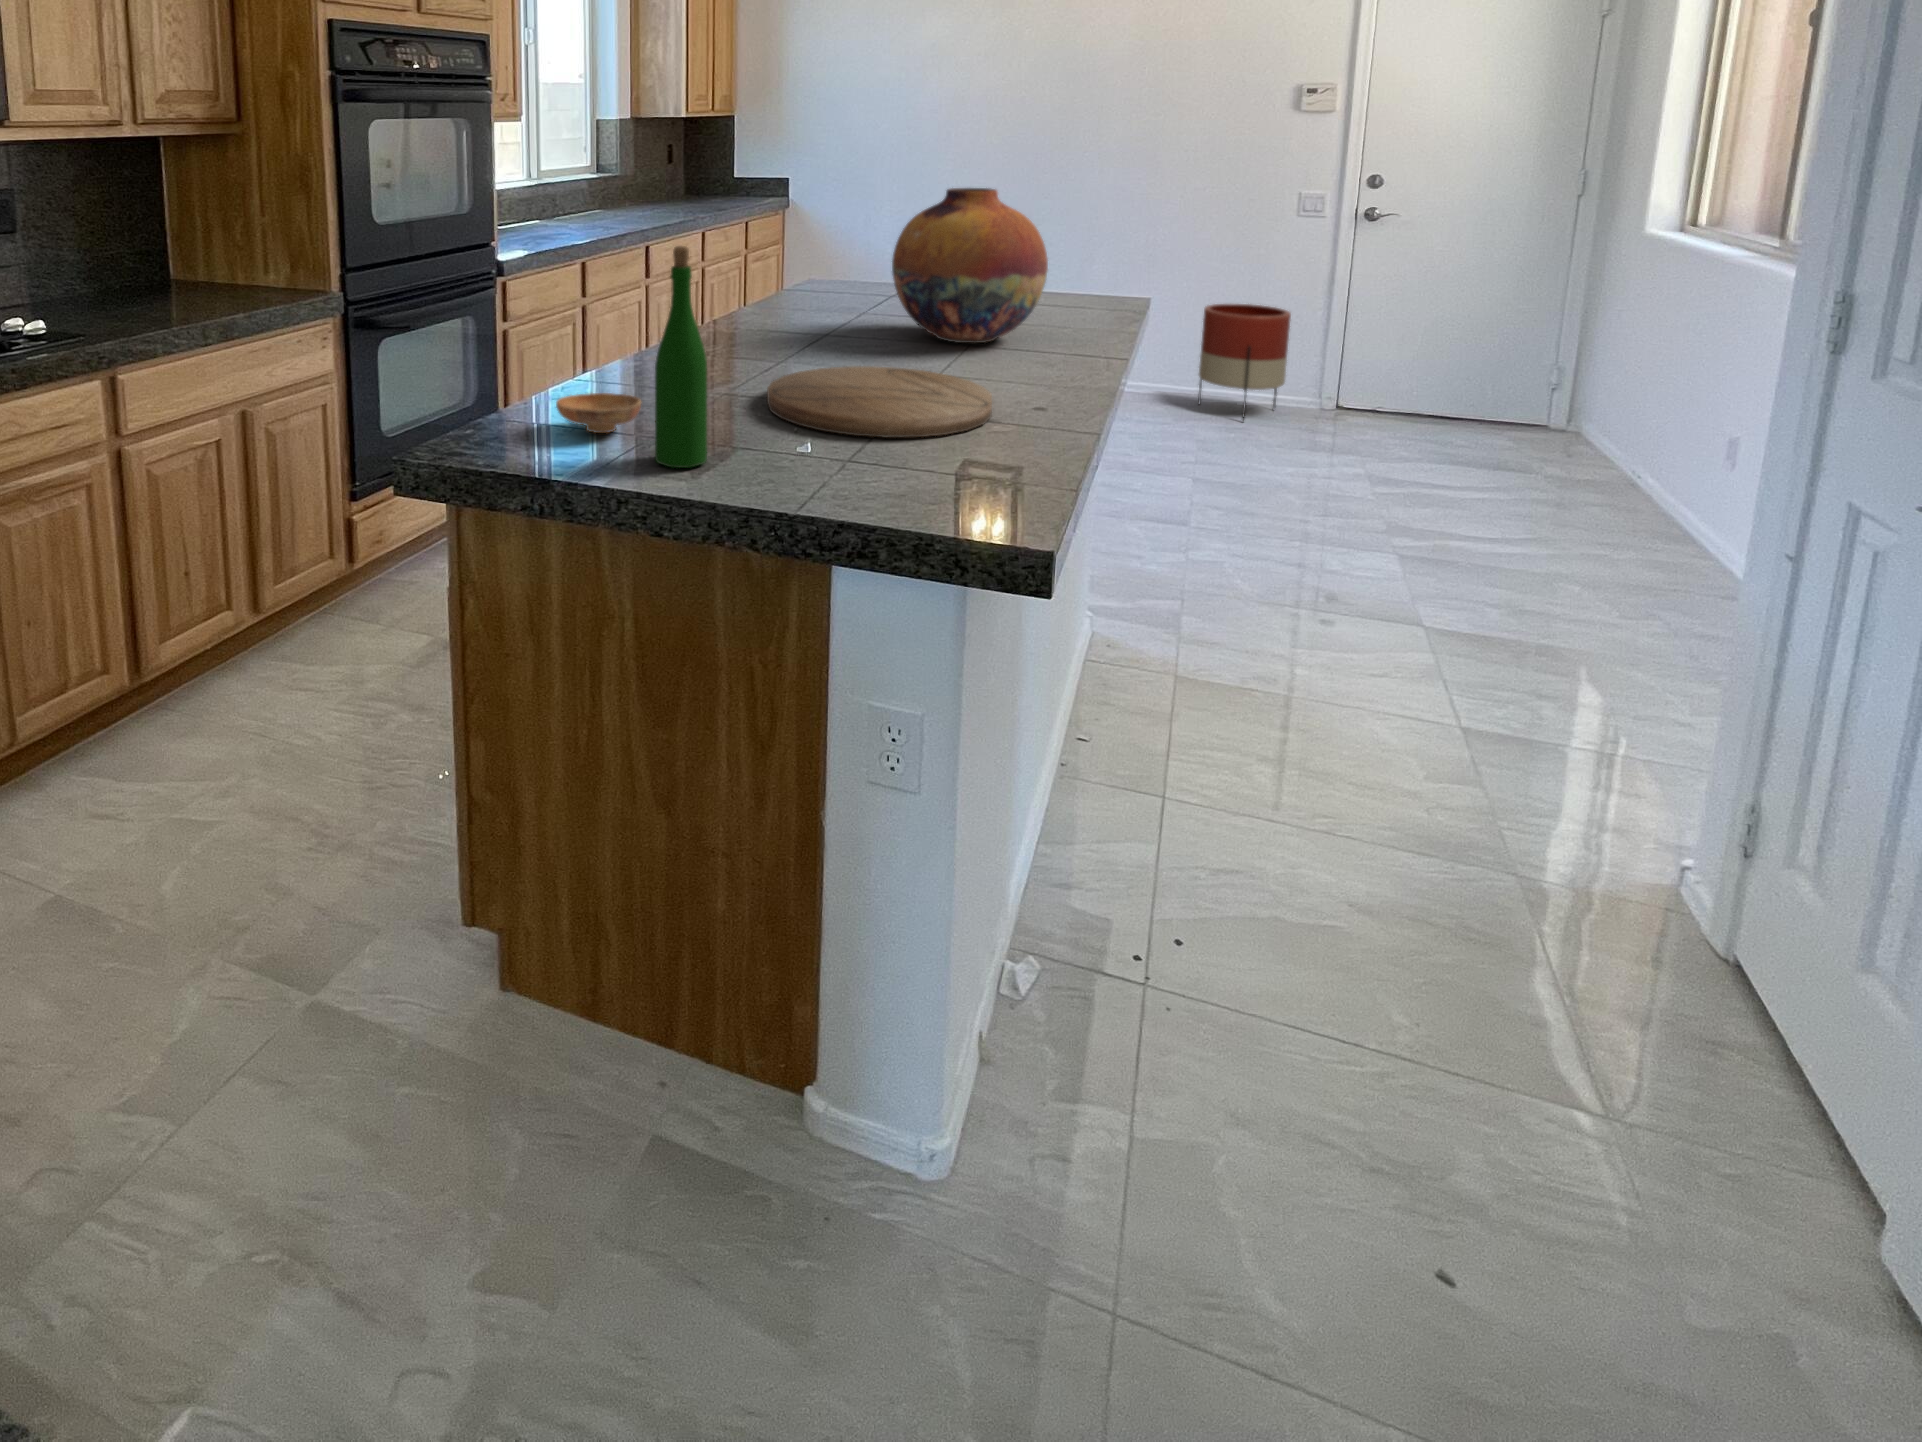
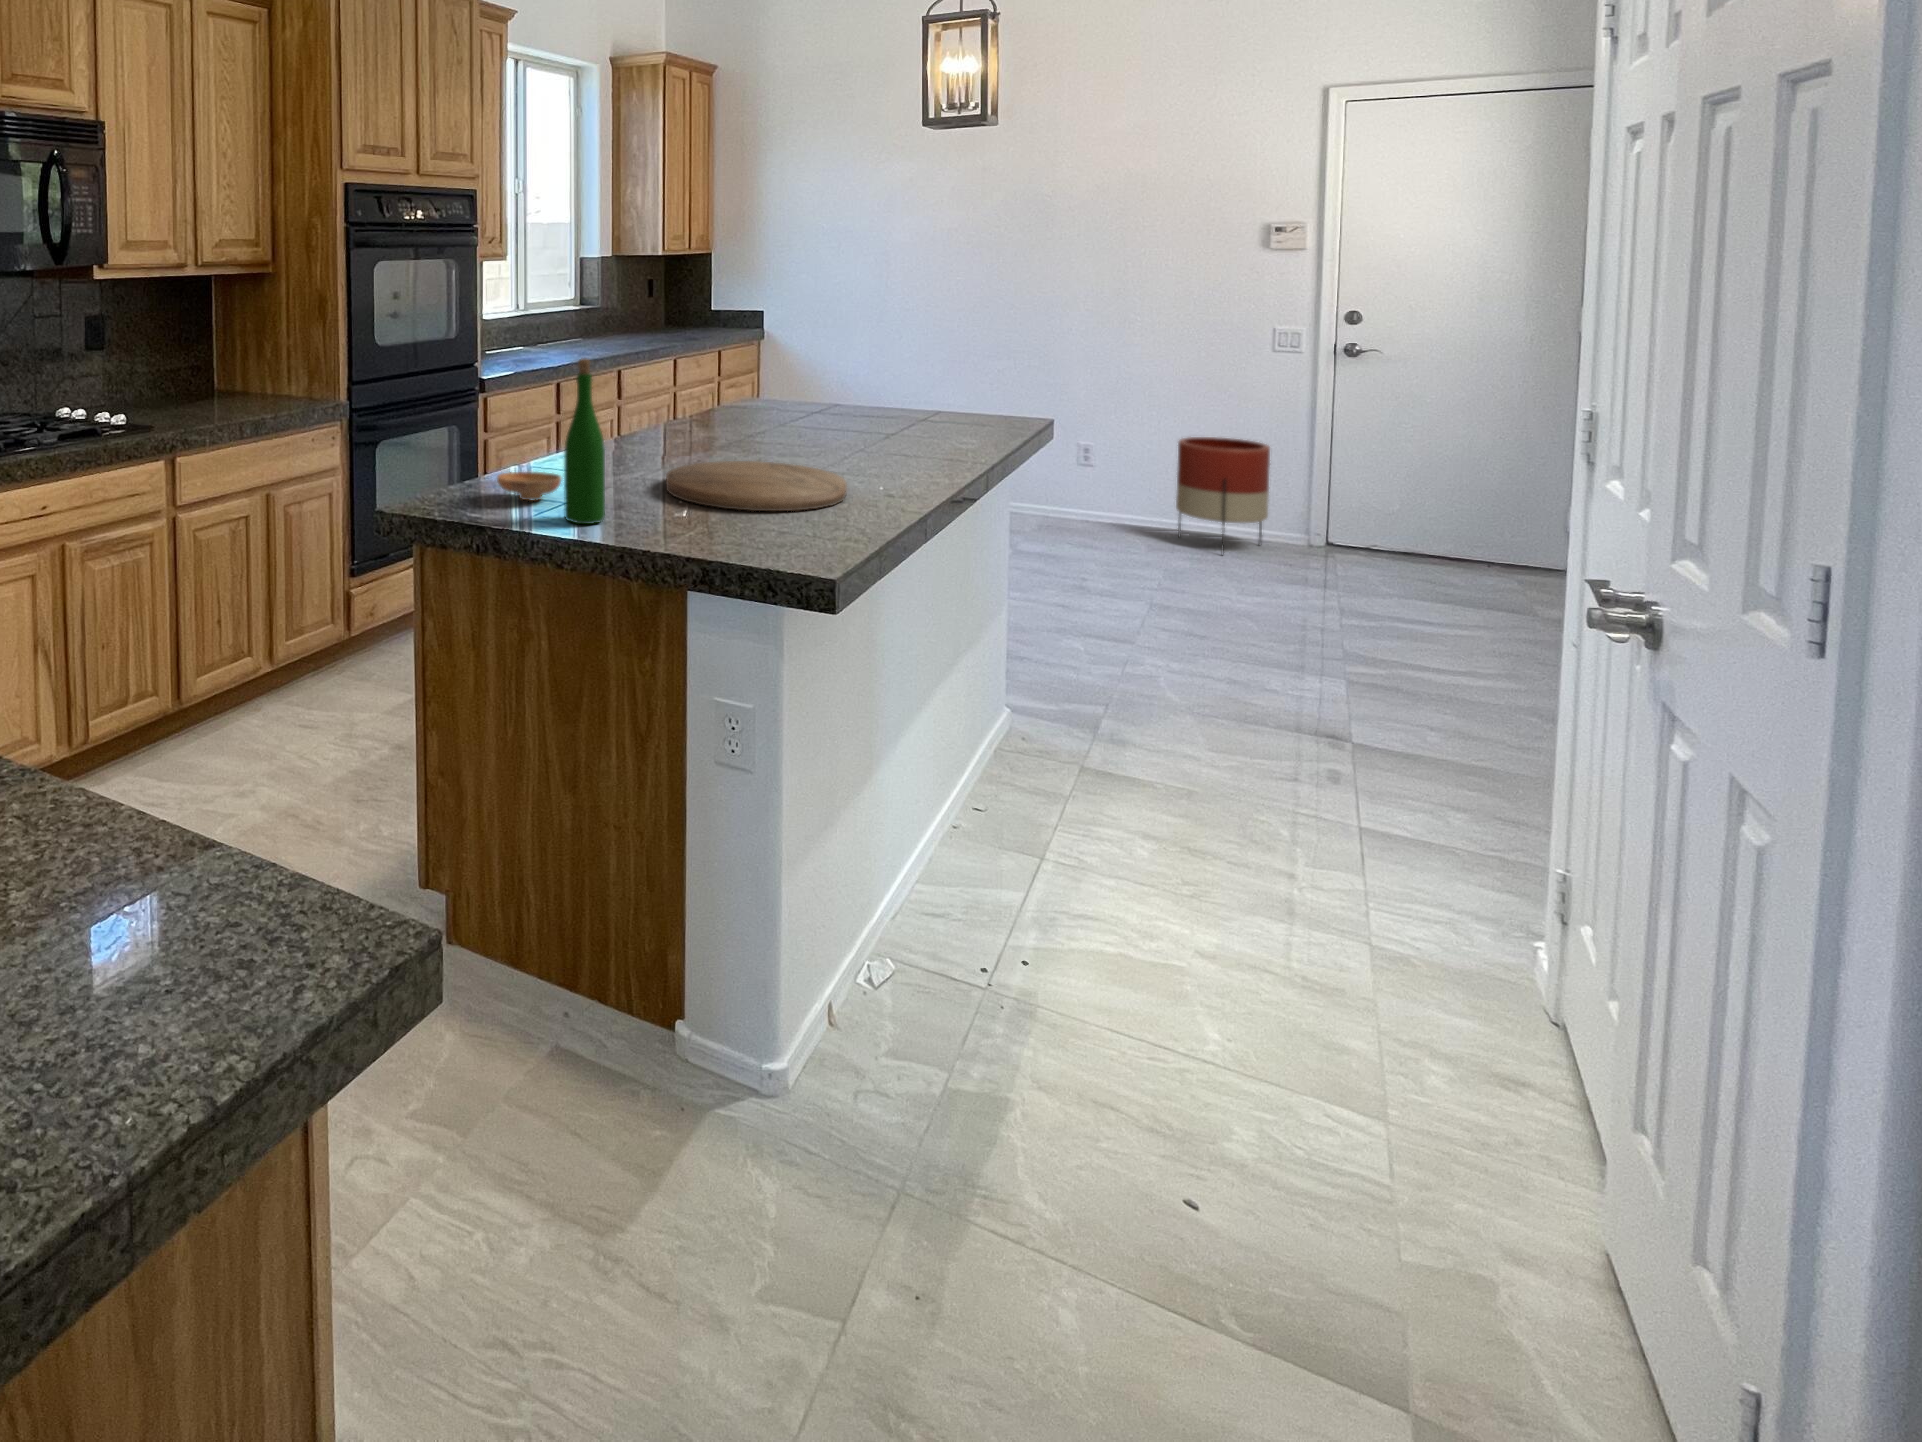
vase: present [892,188,1048,343] -> none [791,319,925,449]

